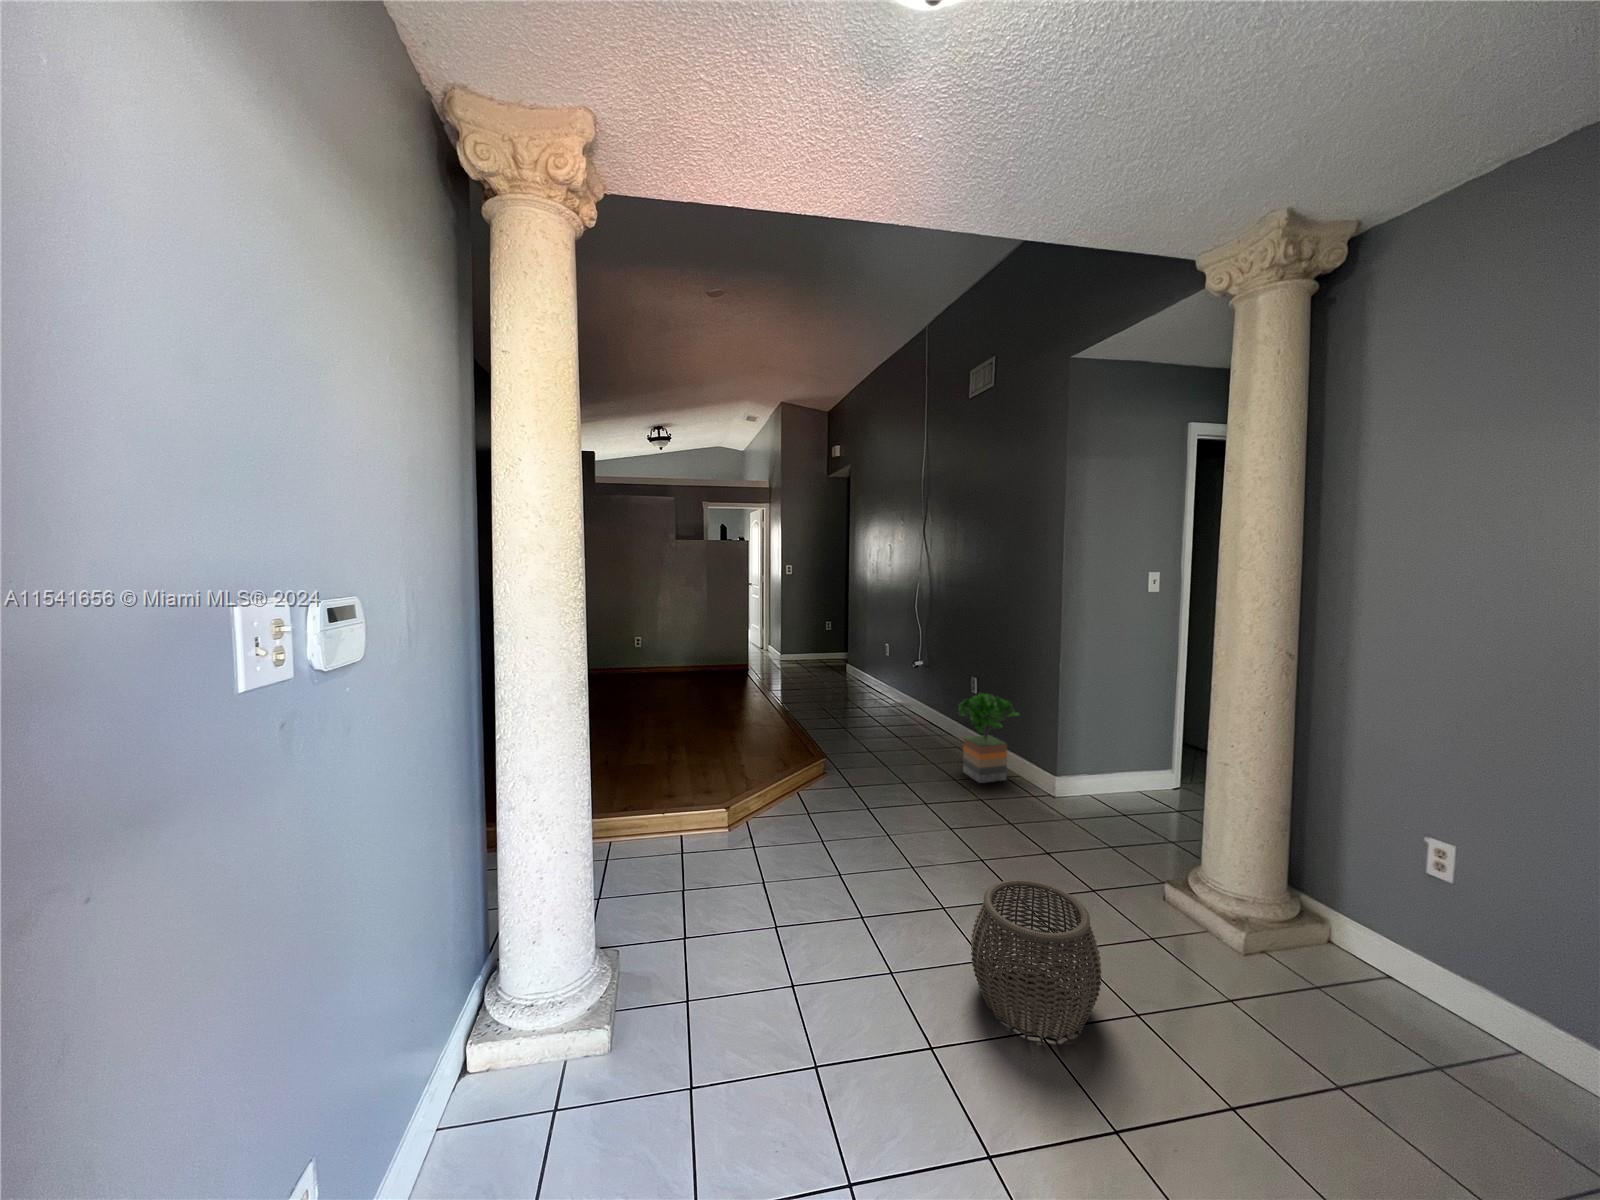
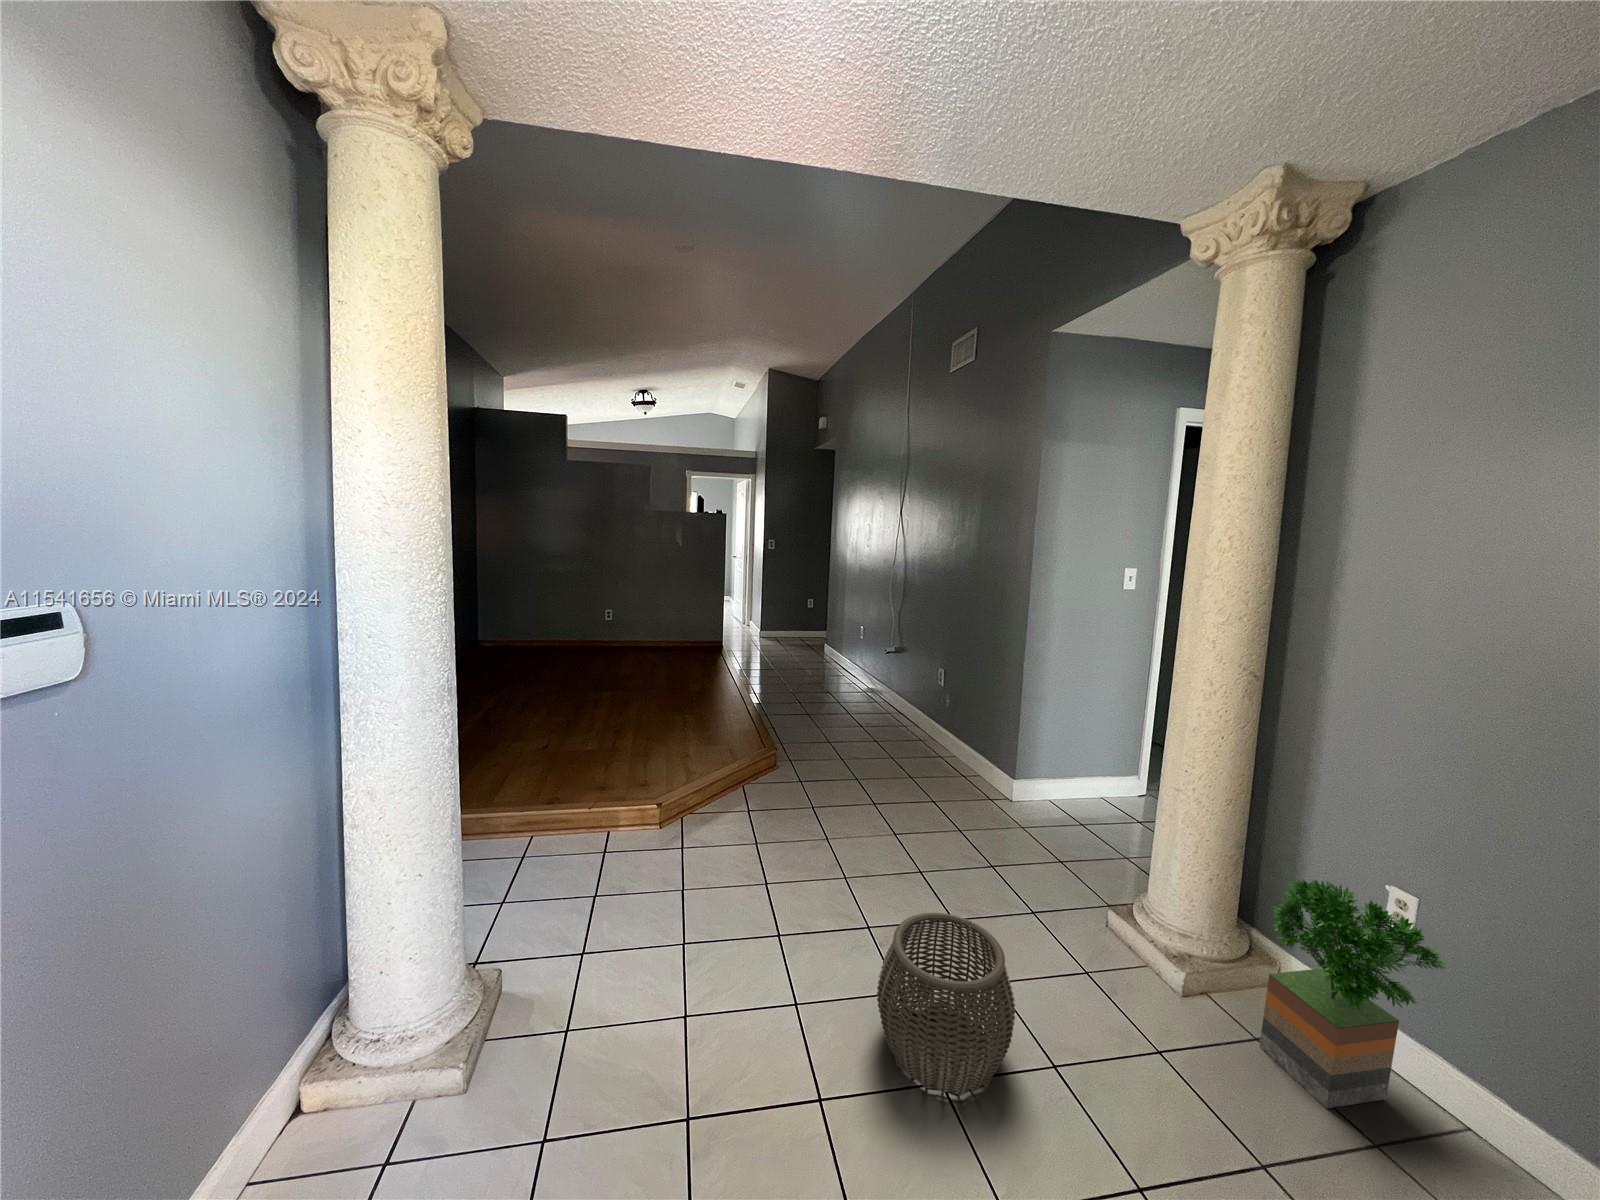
potted tree: present [959,694,1018,783] -> present [1260,879,1445,1108]

